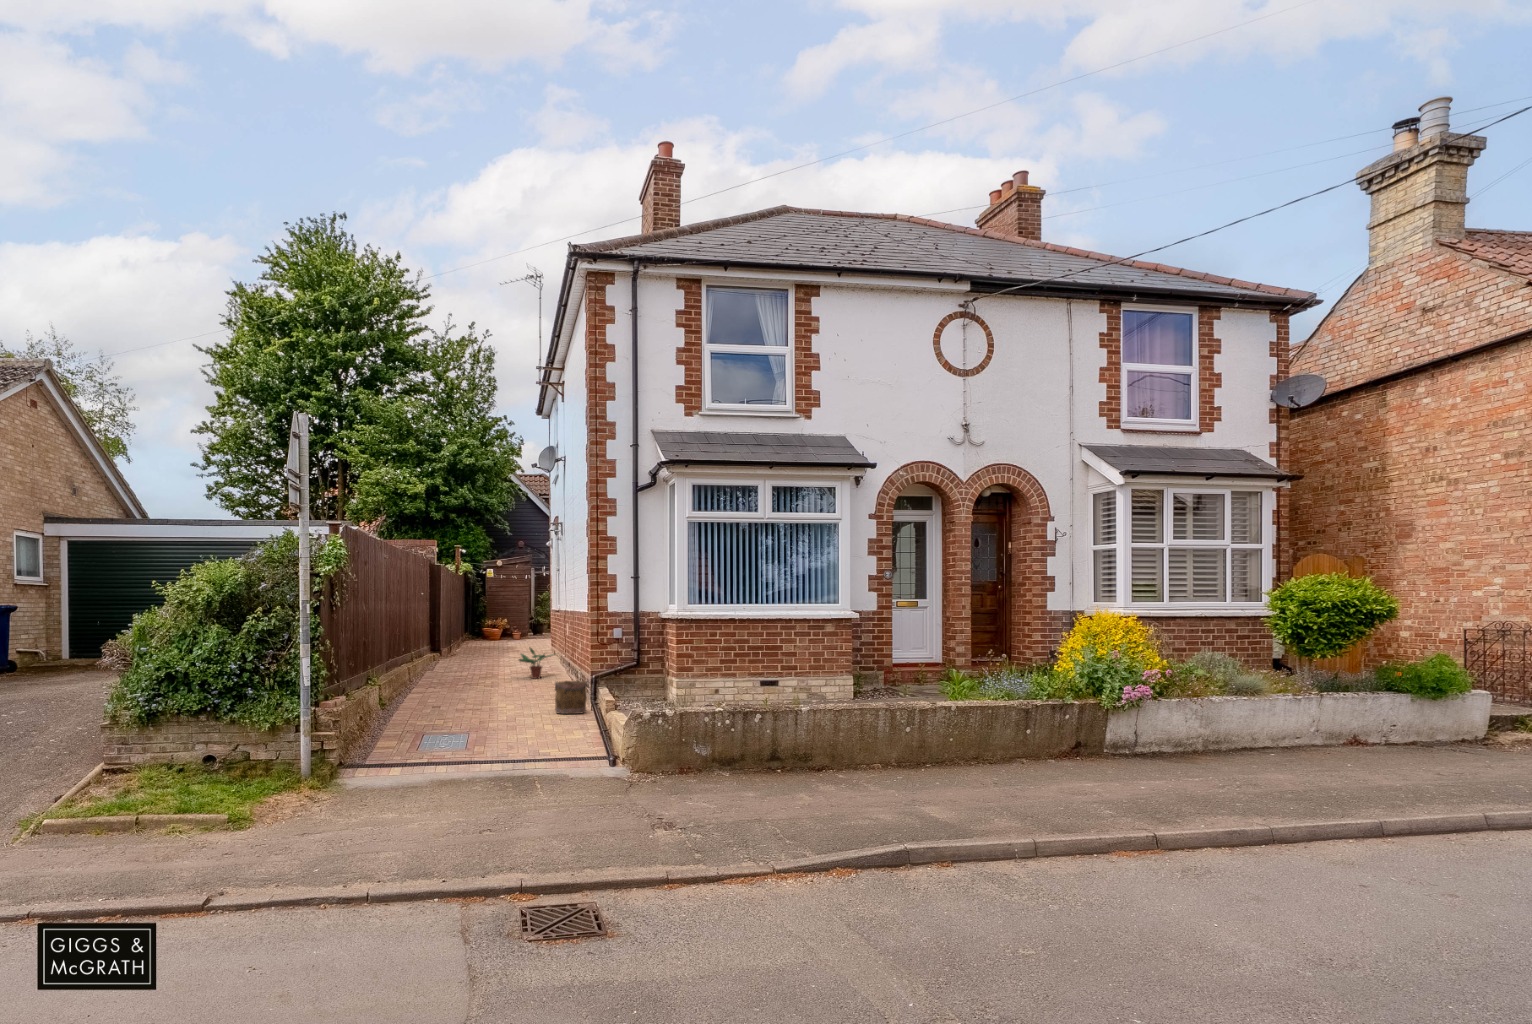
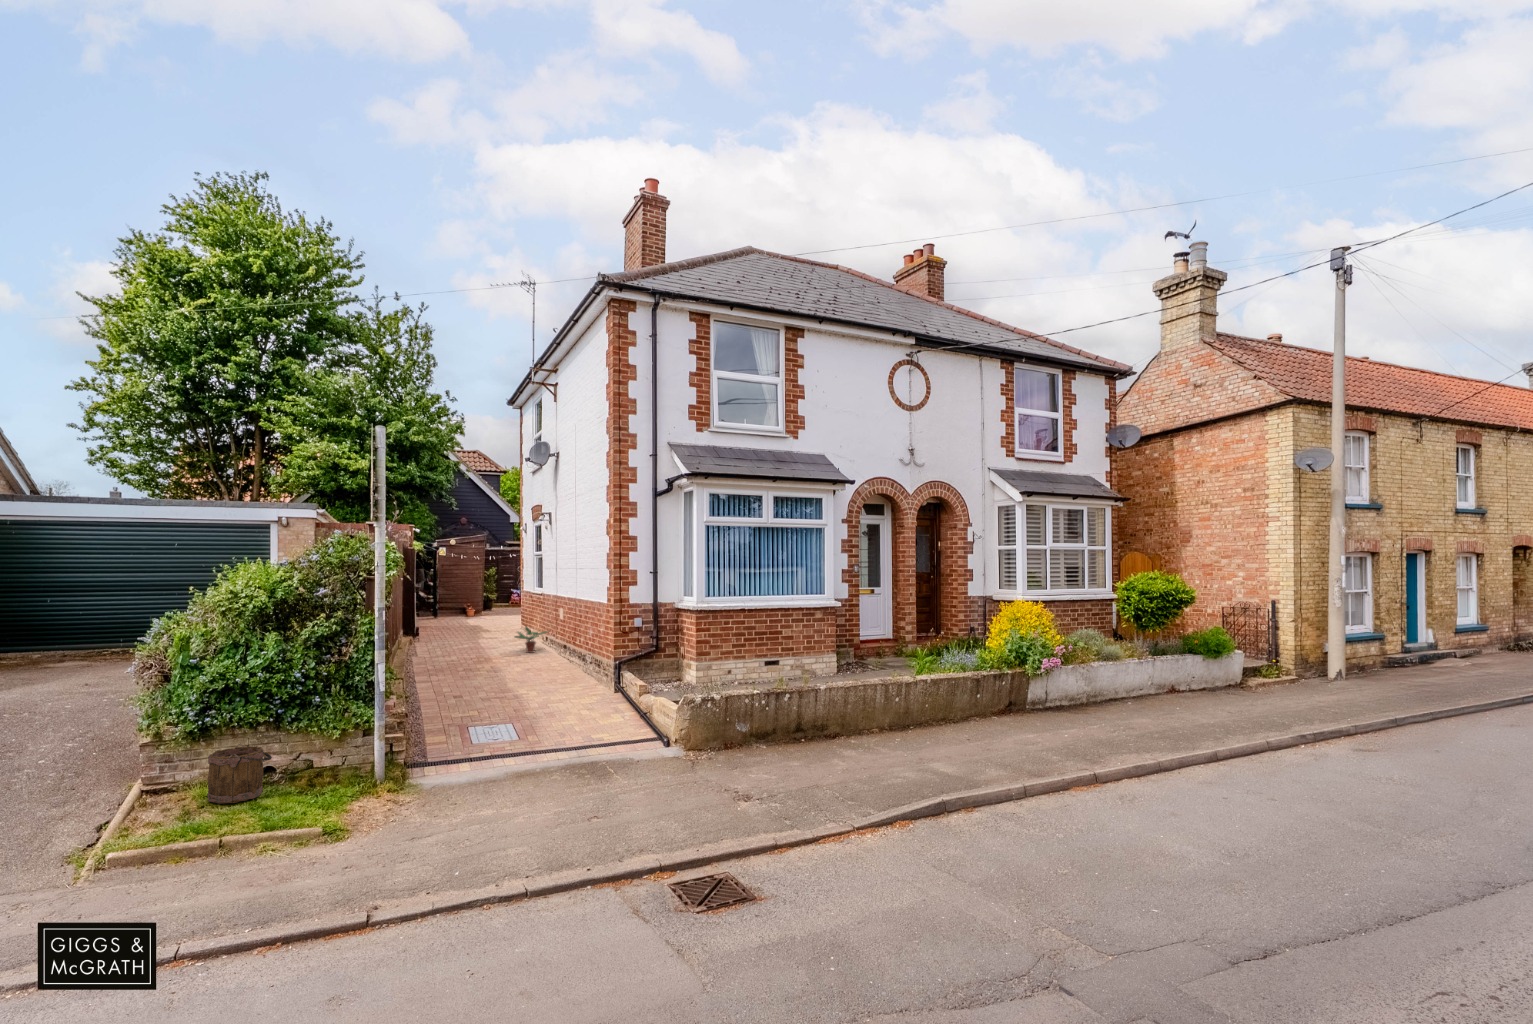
bucket: present [555,681,589,714] -> present [208,744,272,804]

